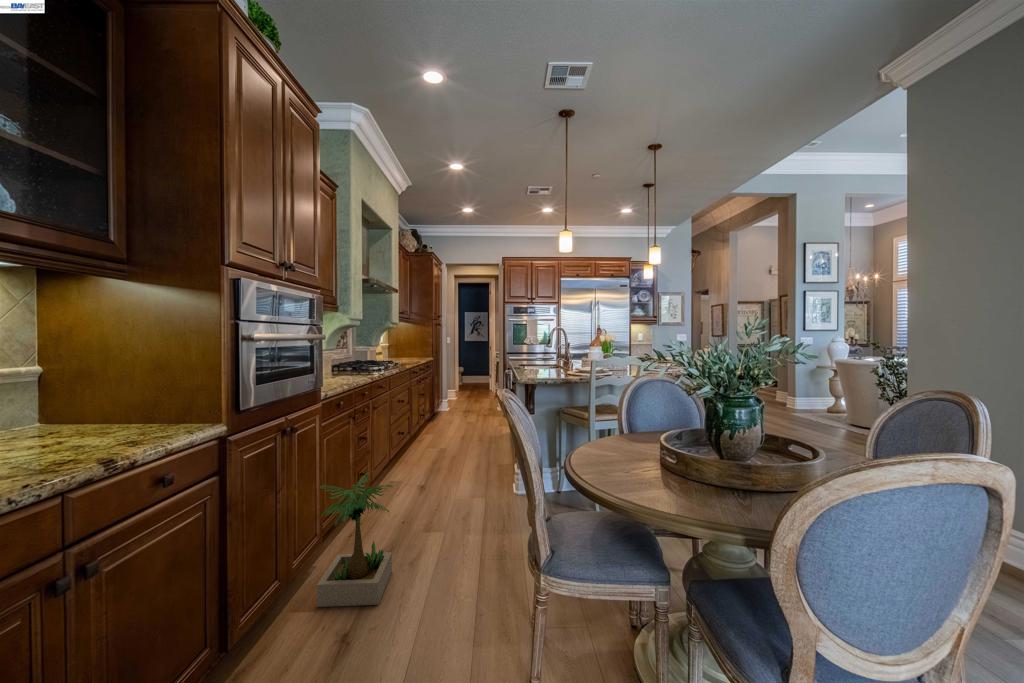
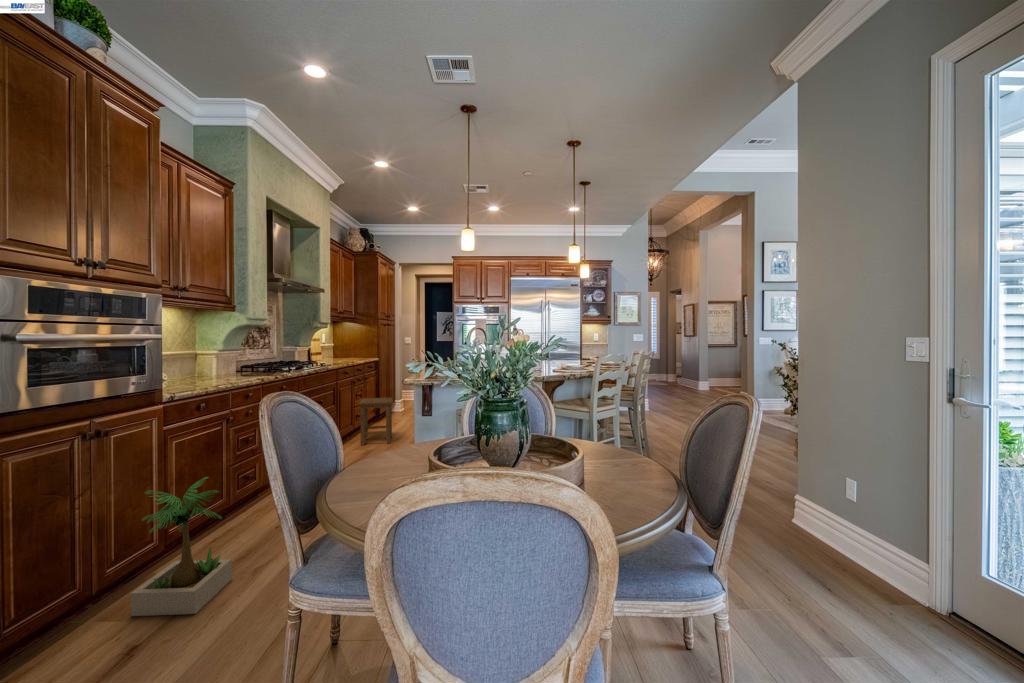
stool: none [430,396,463,444] -> present [359,397,393,445]

